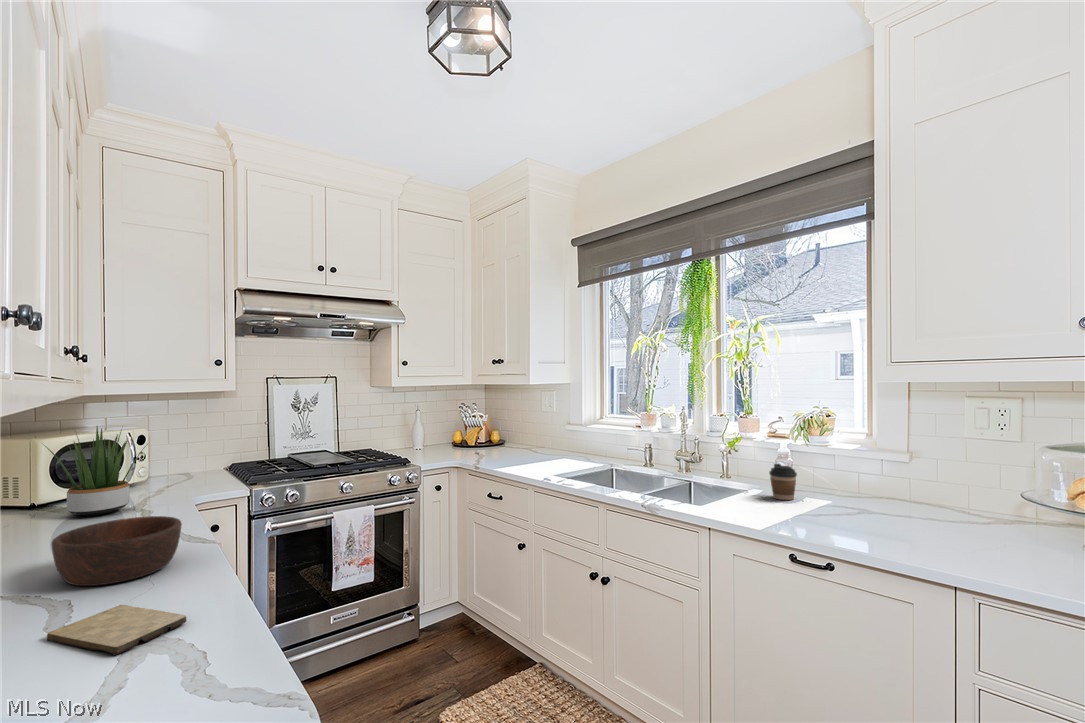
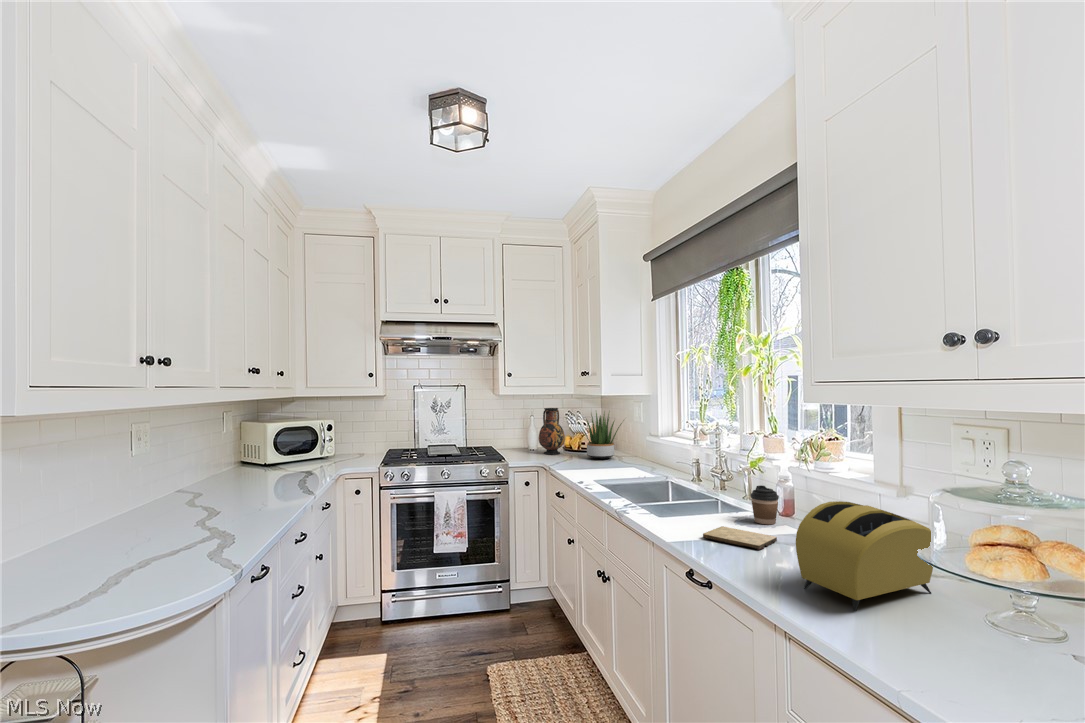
vase: none [433,402,464,454] -> present [539,408,565,454]
potted plant: present [44,426,148,516] -> present [581,412,622,459]
toaster: none [936,468,1037,566] -> present [796,501,933,611]
wooden bowl: present [52,516,182,586] -> none [206,477,276,513]
cutting board: present [47,605,186,655] -> present [703,526,777,550]

